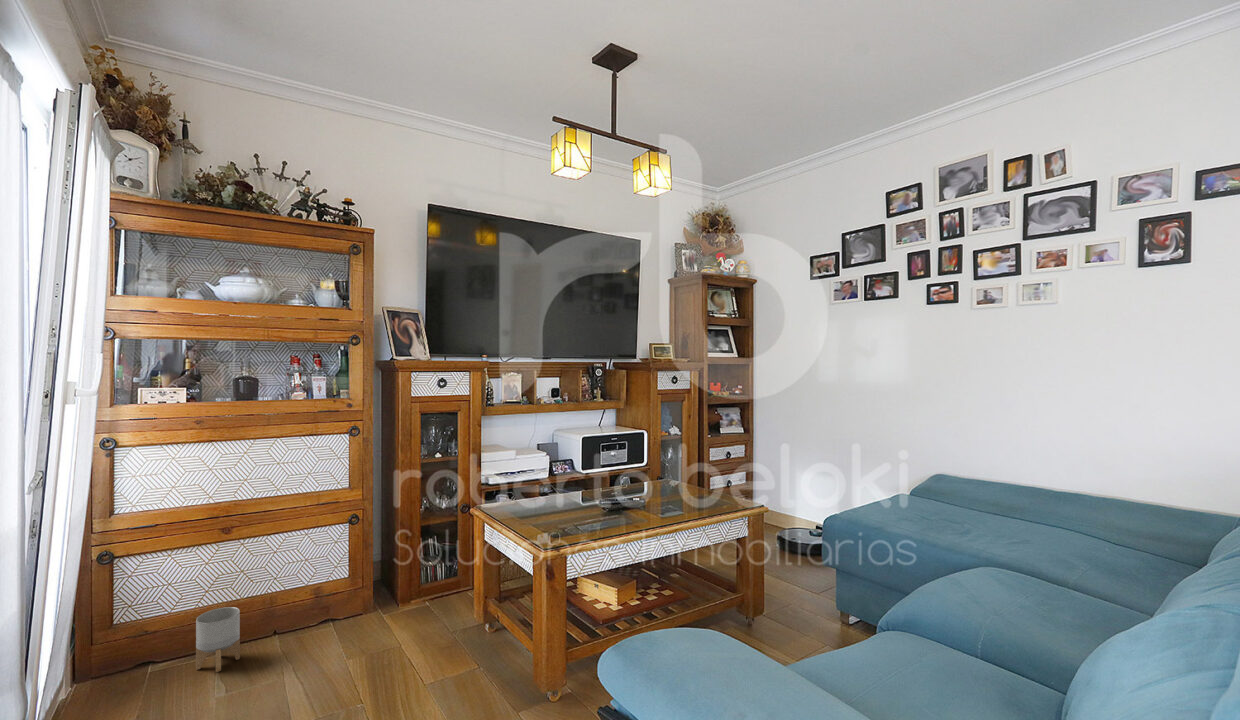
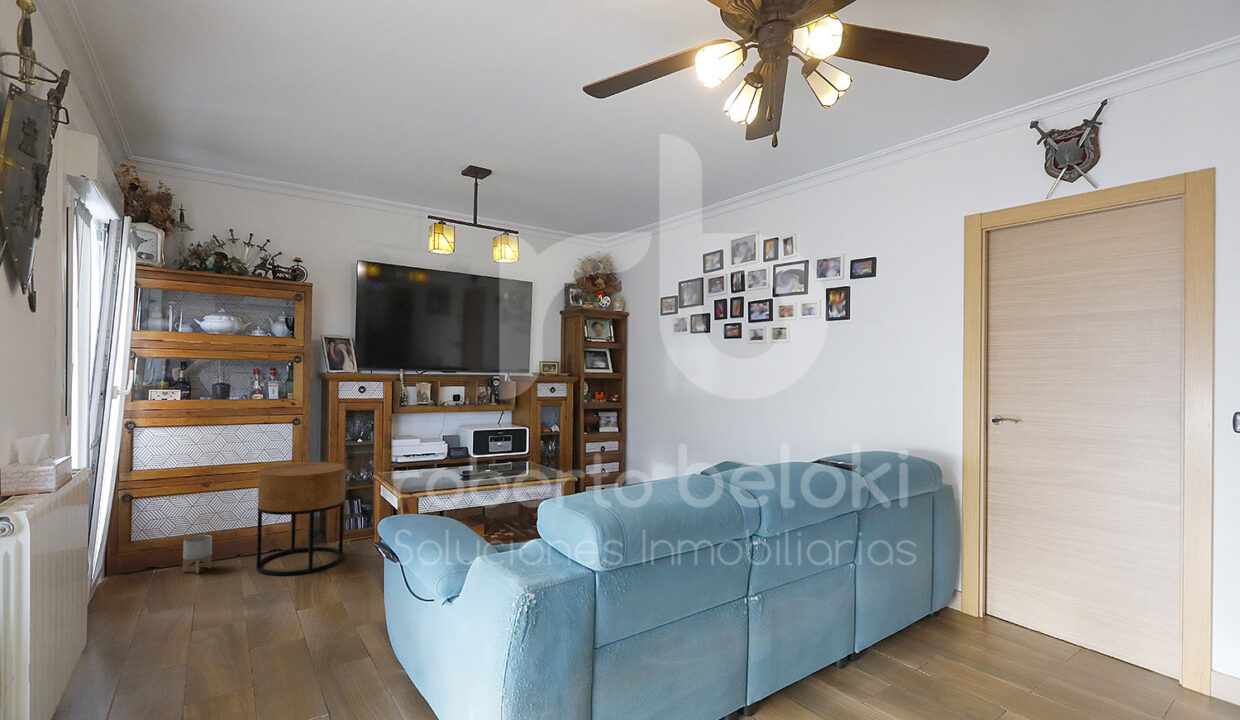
side table: none [308,489,434,673] -> present [256,462,346,576]

